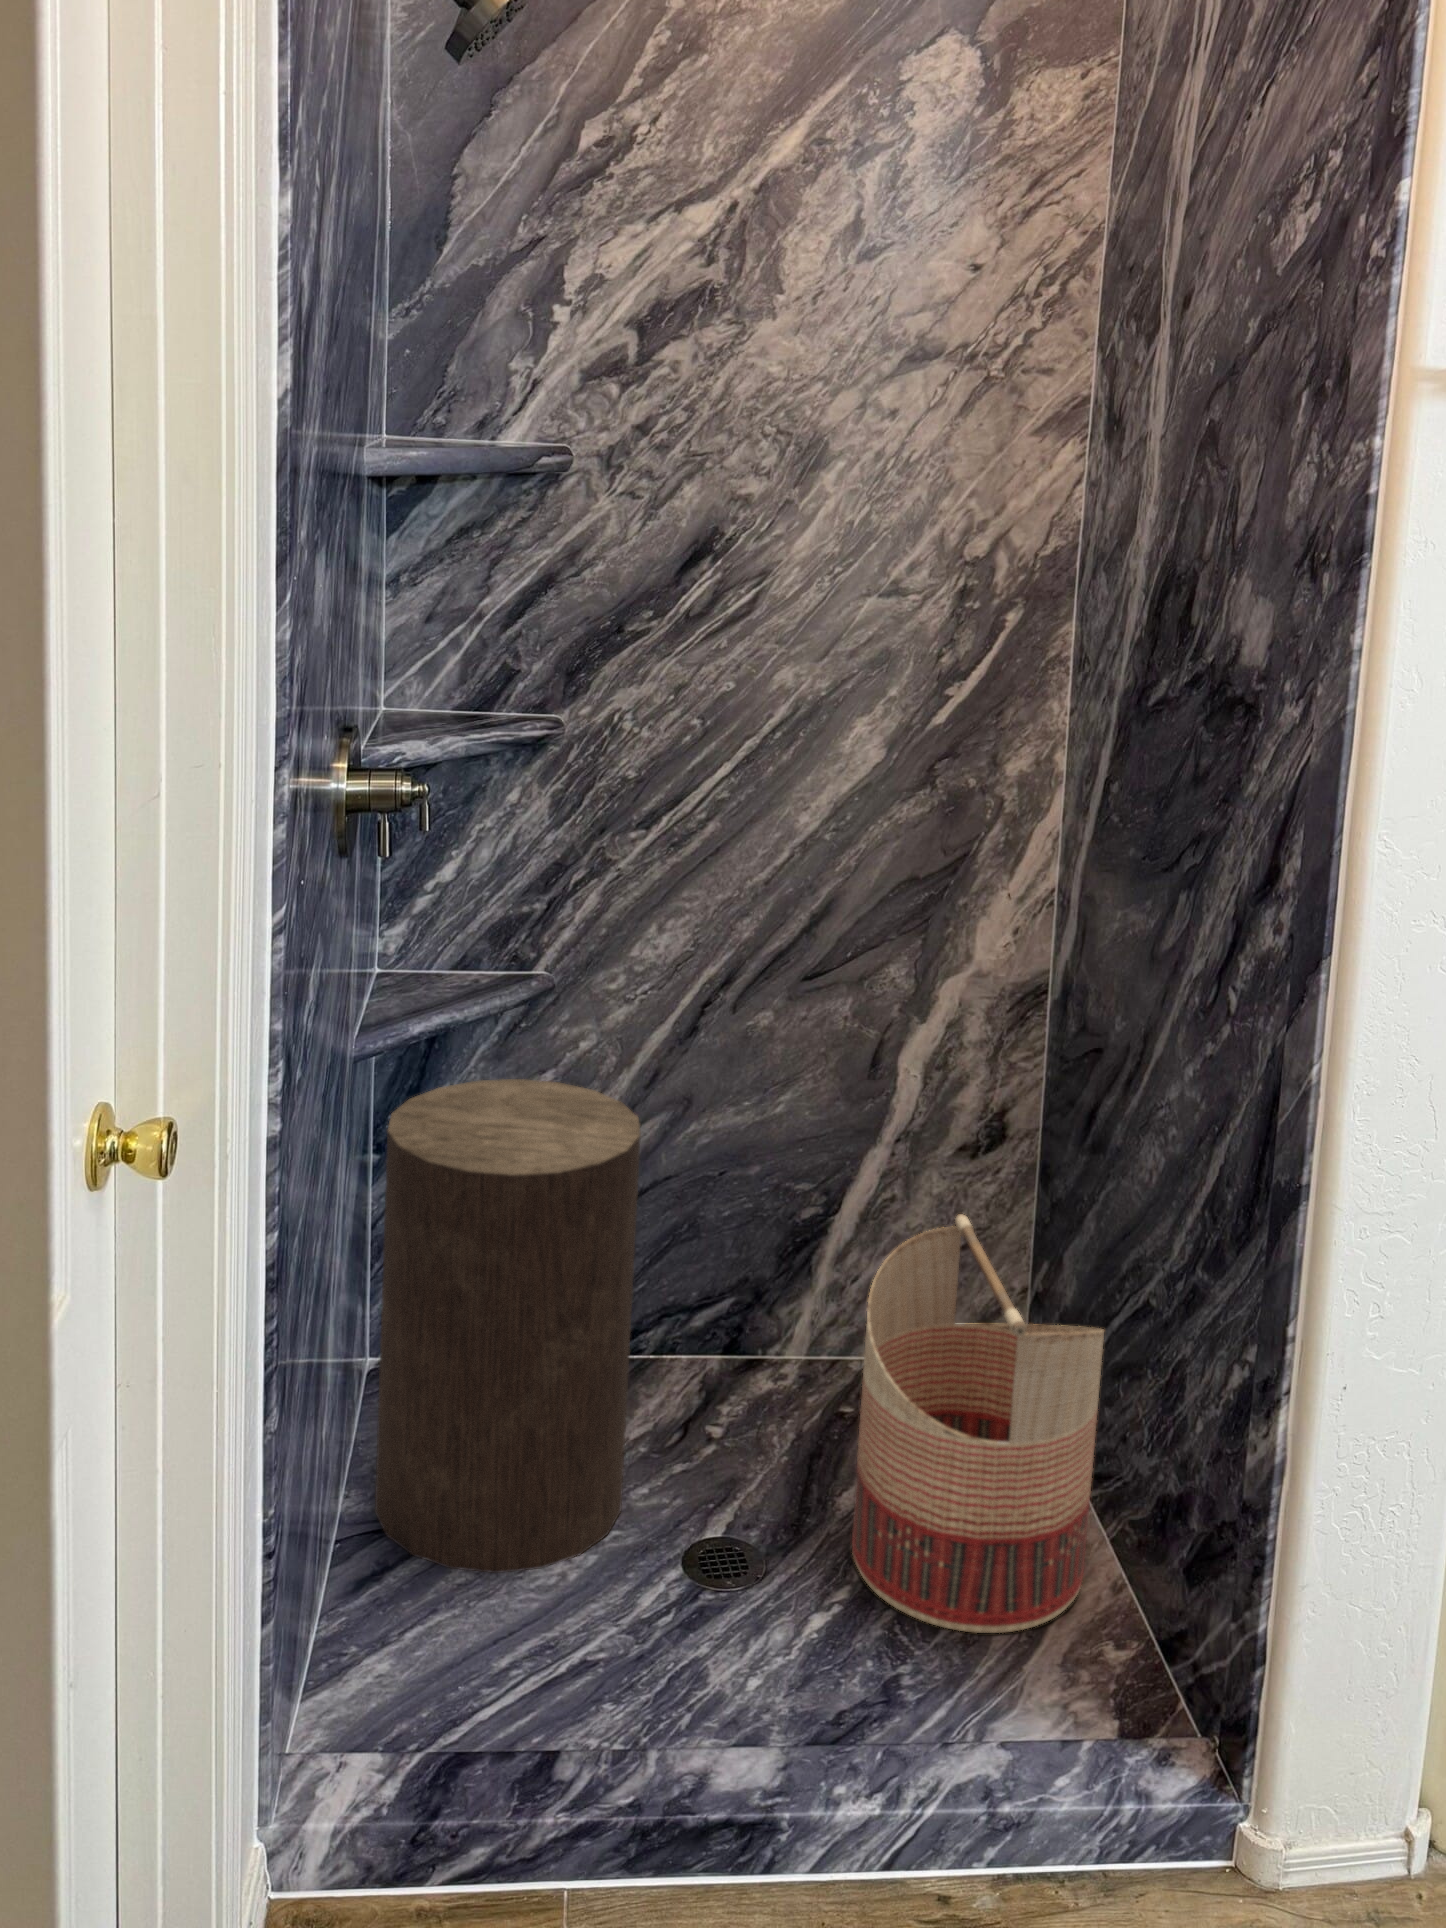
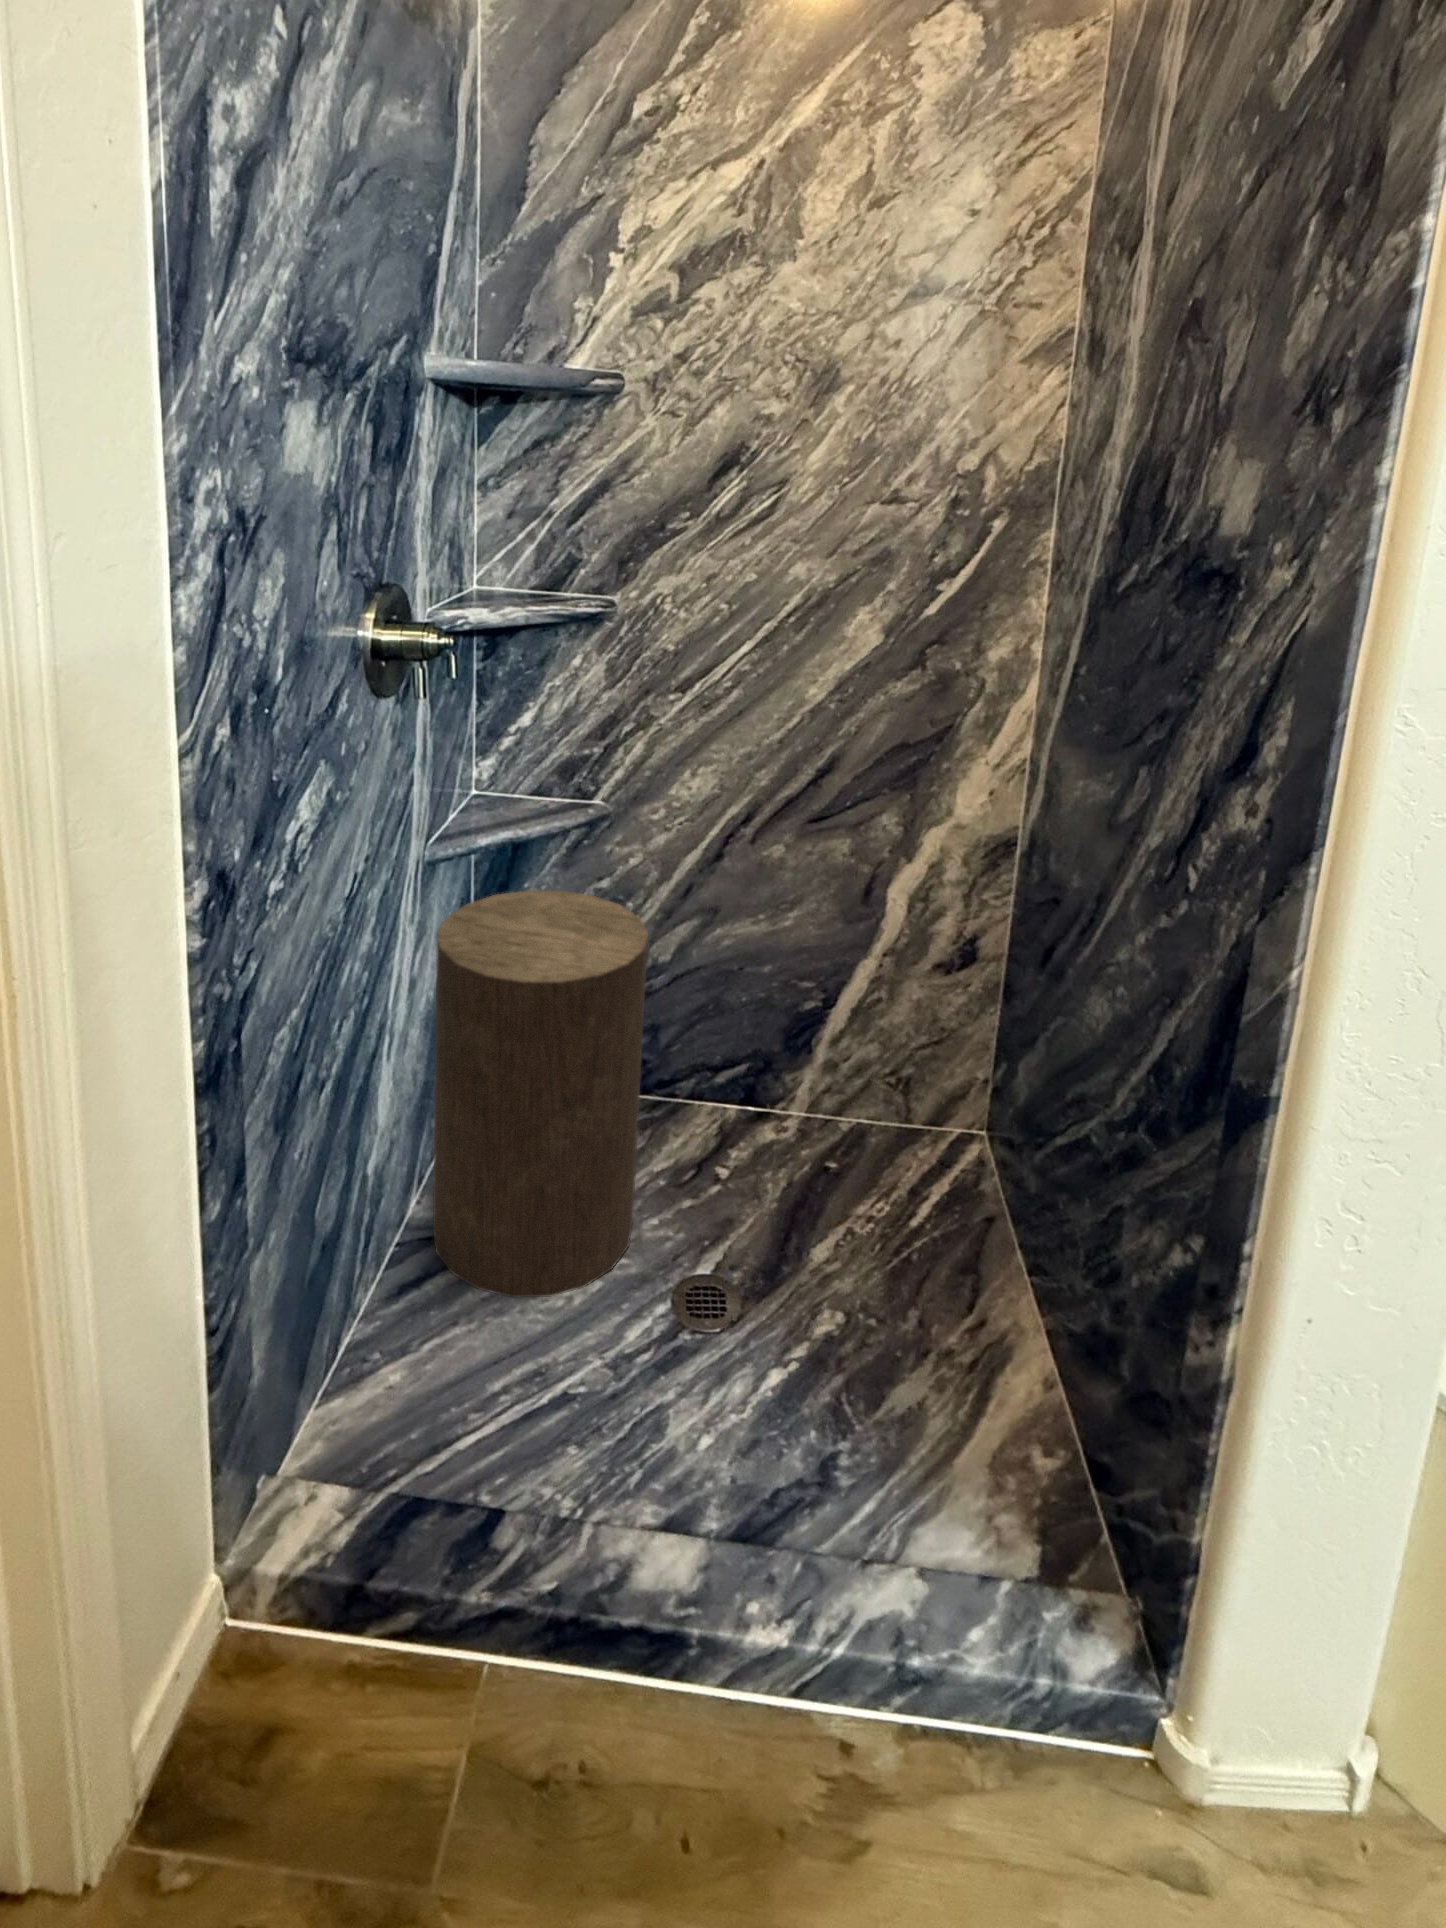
basket: present [852,1214,1104,1633] -> none [812,1031,1038,1407]

